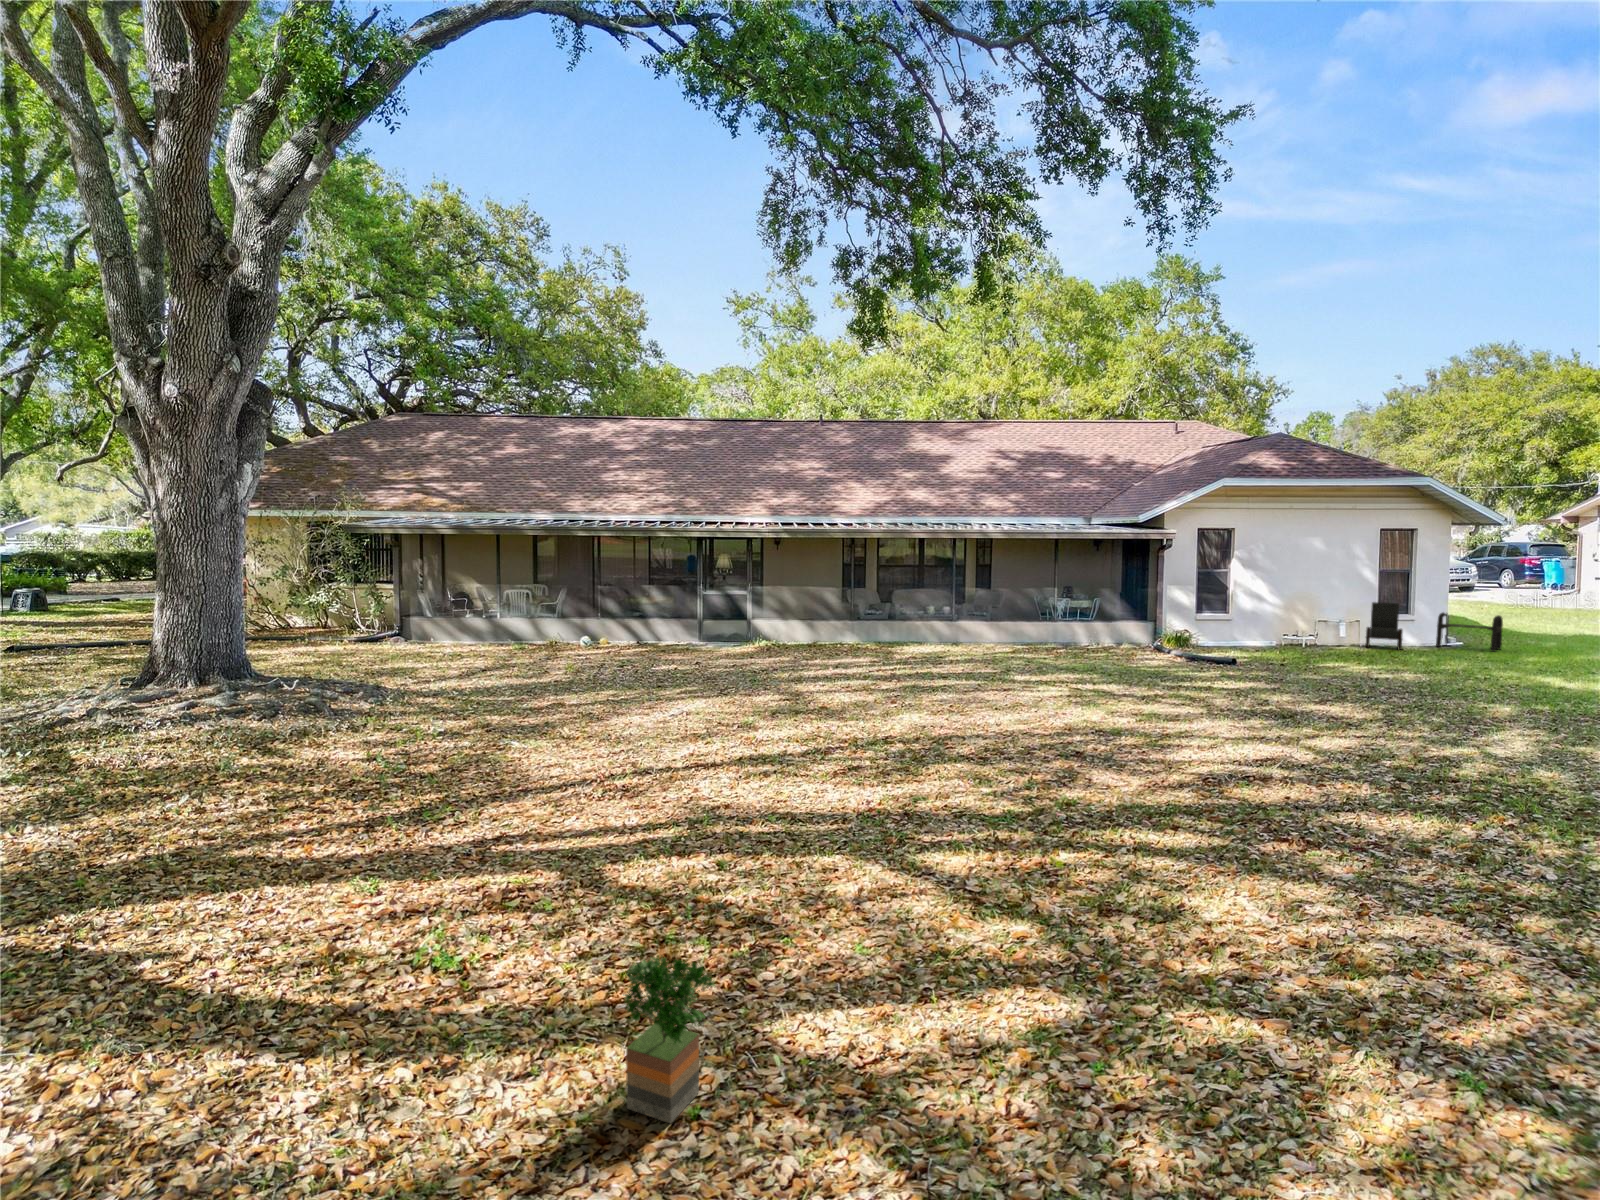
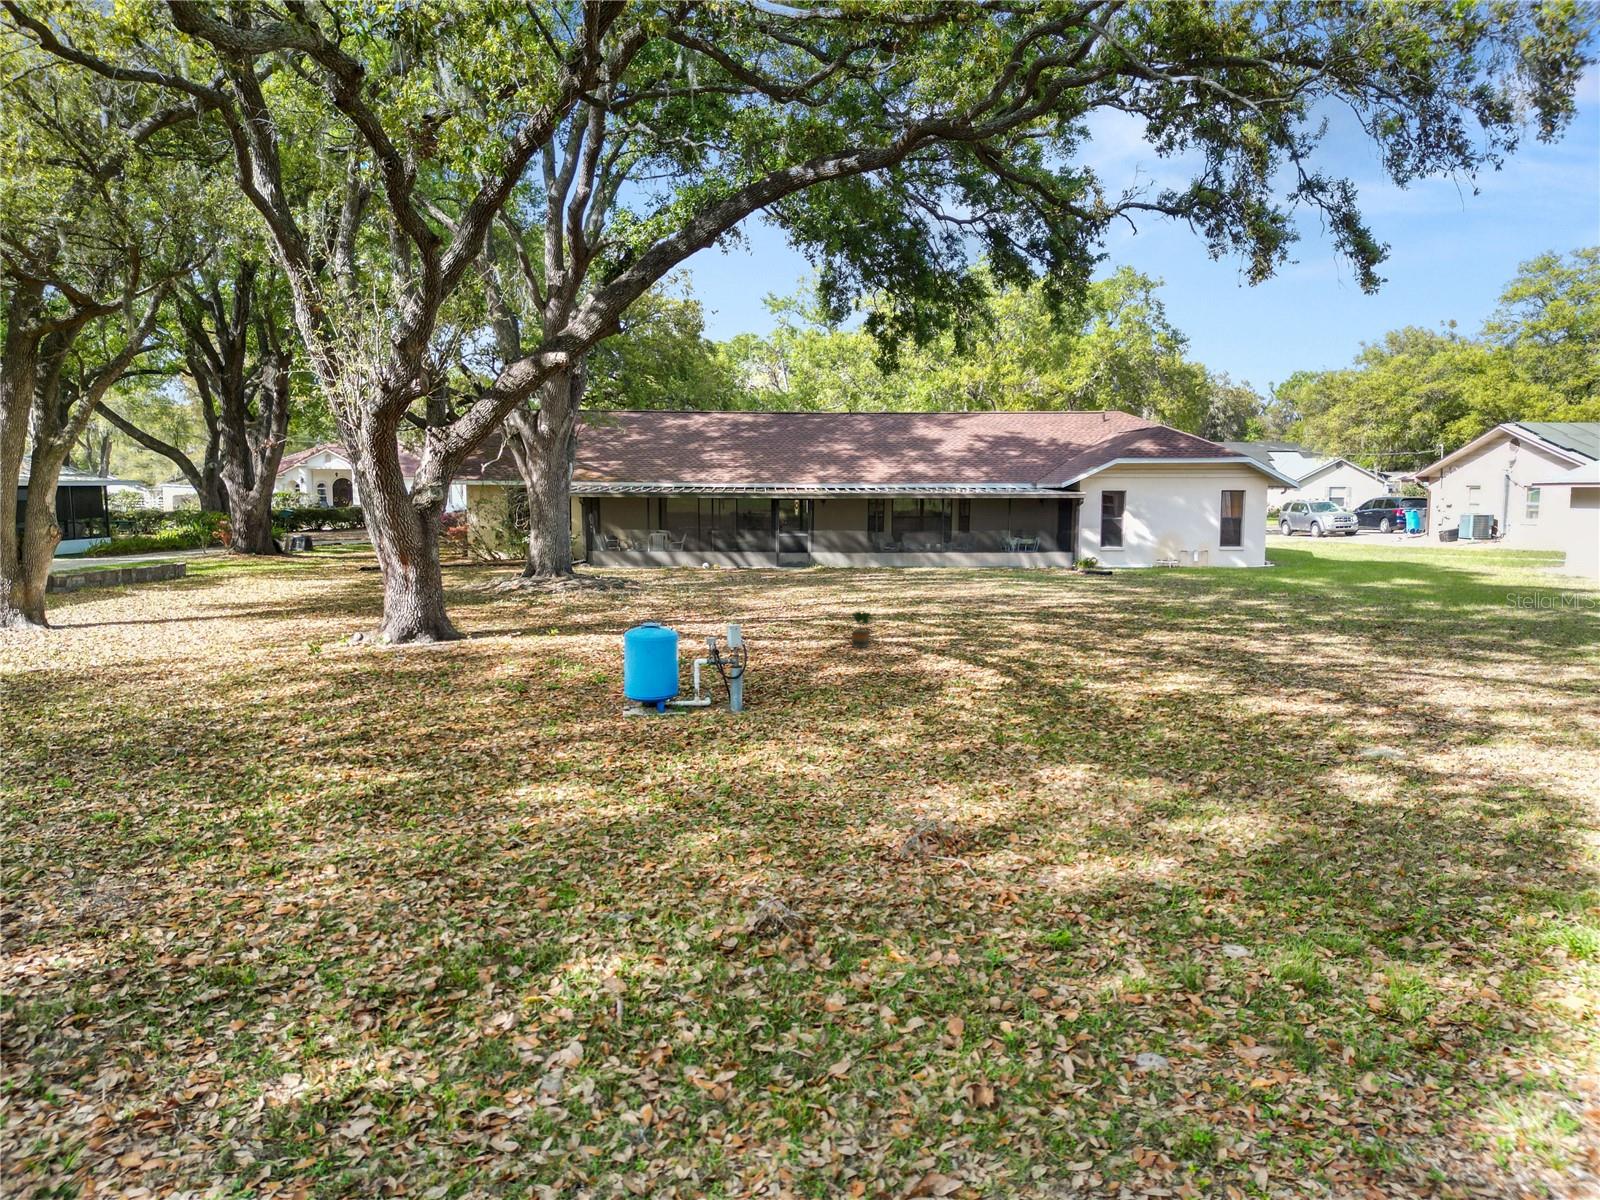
lounge chair: present [1365,602,1403,650] -> none [1205,538,1229,568]
bench: present [1436,613,1503,652] -> none [1252,544,1292,568]

